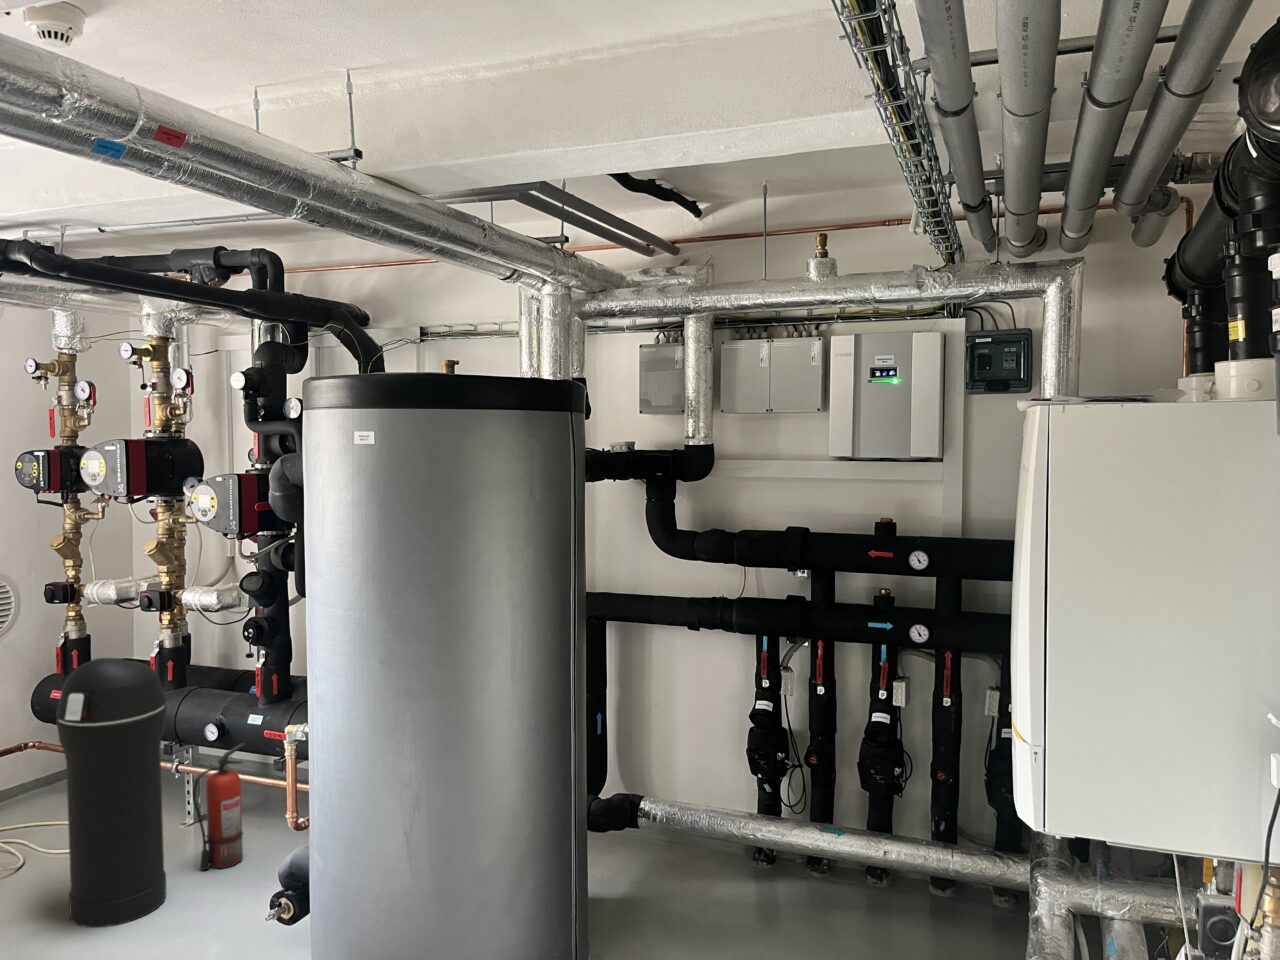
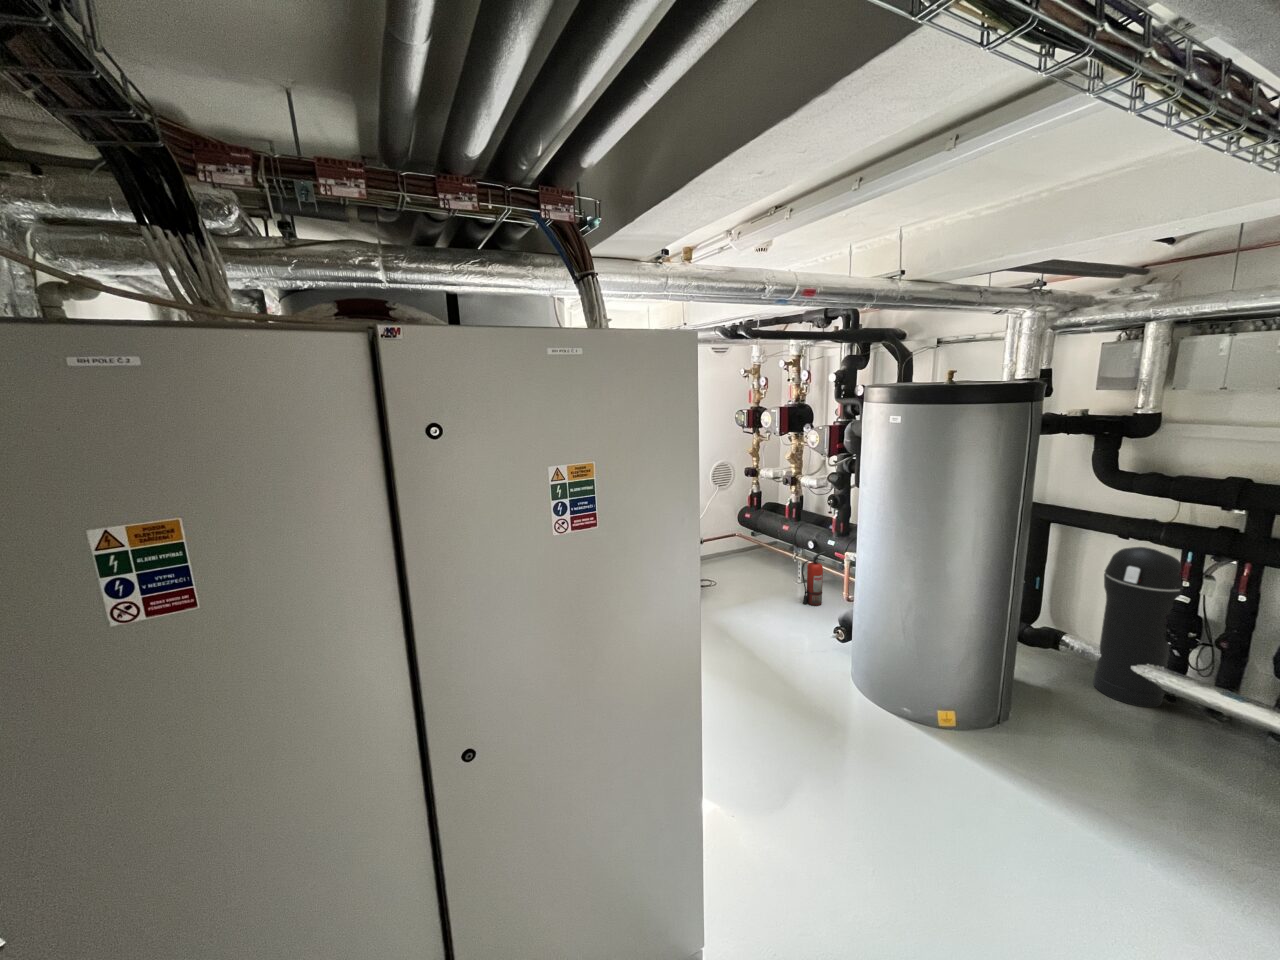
trash can: present [56,658,167,927] -> present [1093,547,1183,707]

